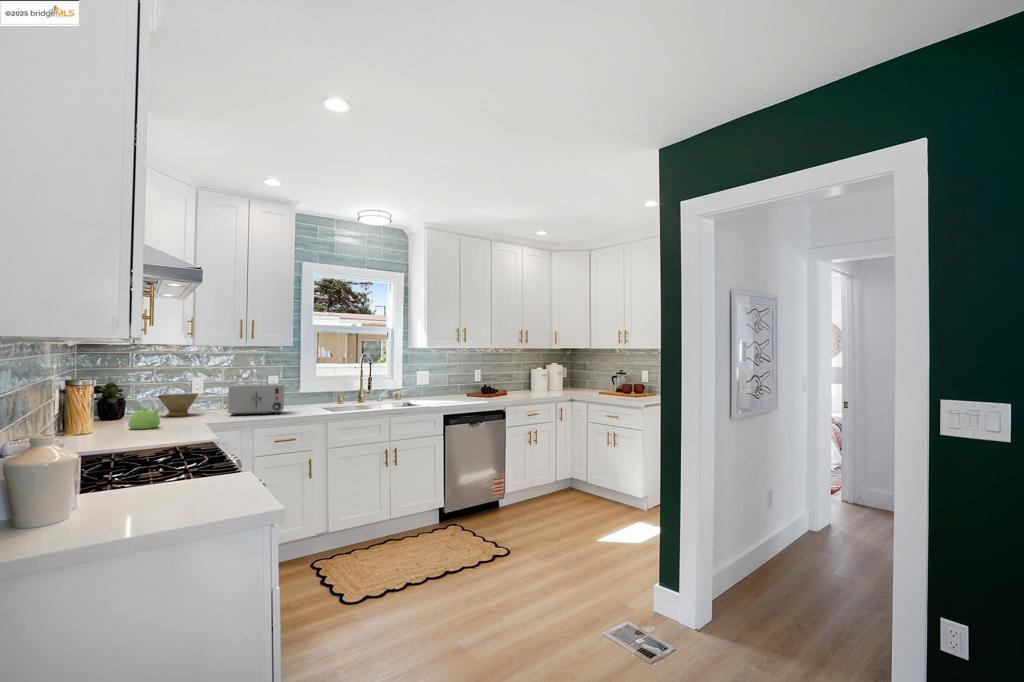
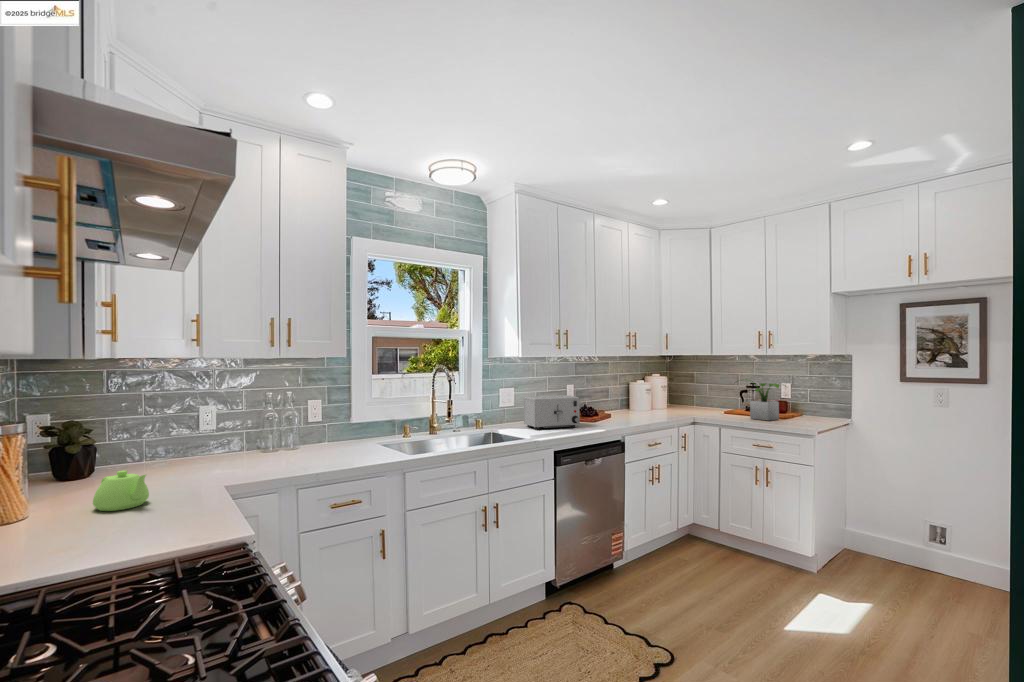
potted plant: none [600,367,637,397] -> present [736,381,786,421]
toaster: present [228,383,284,416] -> present [524,395,580,429]
bowl: present [158,393,198,416] -> none [146,431,210,469]

